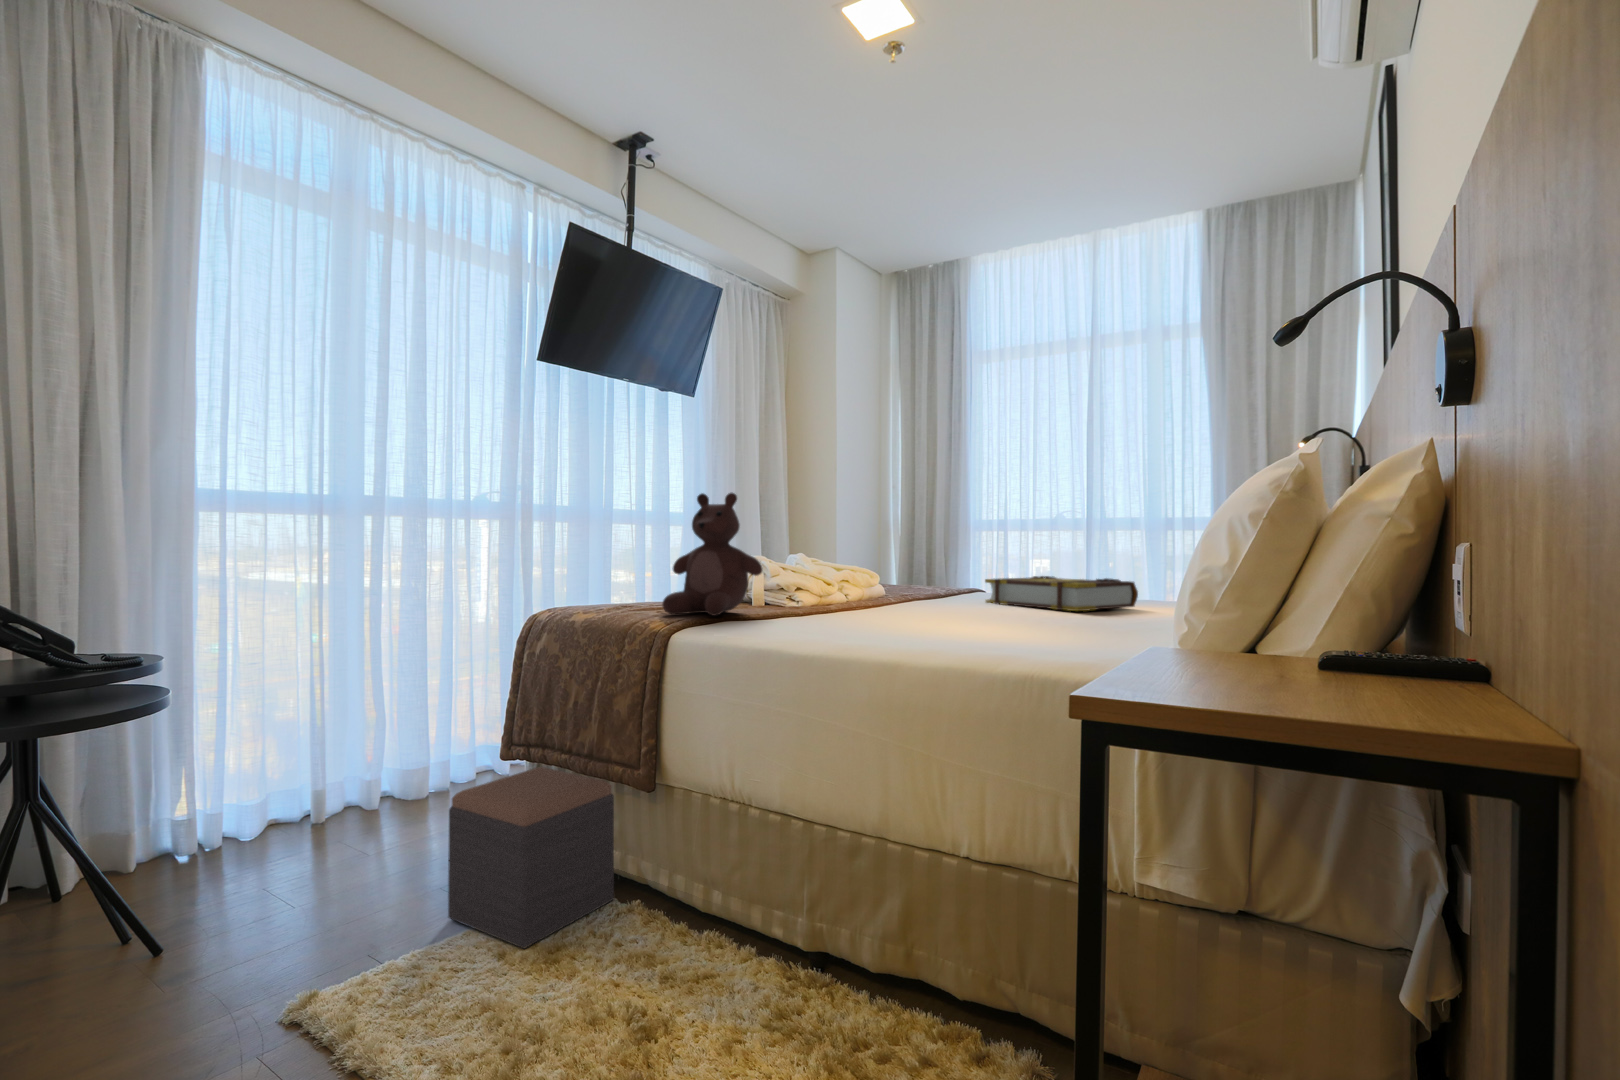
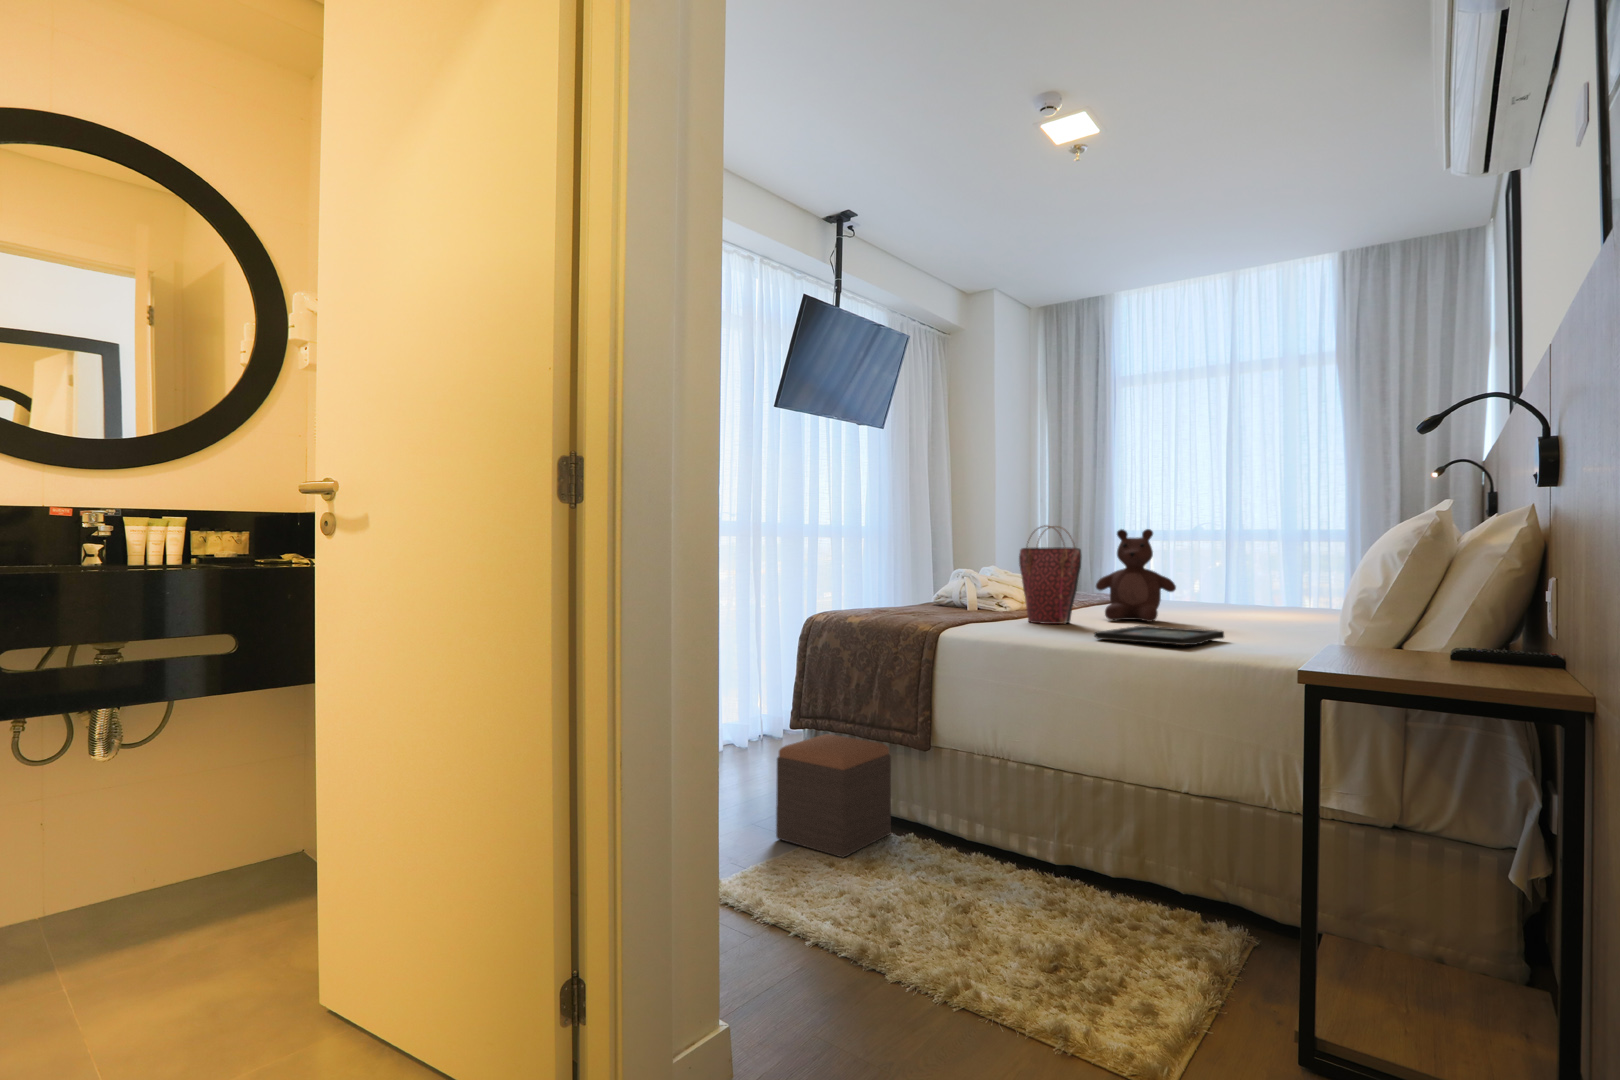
teddy bear: present [662,493,762,616] -> present [1096,529,1176,622]
handbag: none [801,495,870,617] -> present [1019,525,1081,624]
book: present [985,576,1138,611] -> none [1165,592,1309,622]
tray: none [862,619,1030,647] -> present [1094,626,1224,645]

